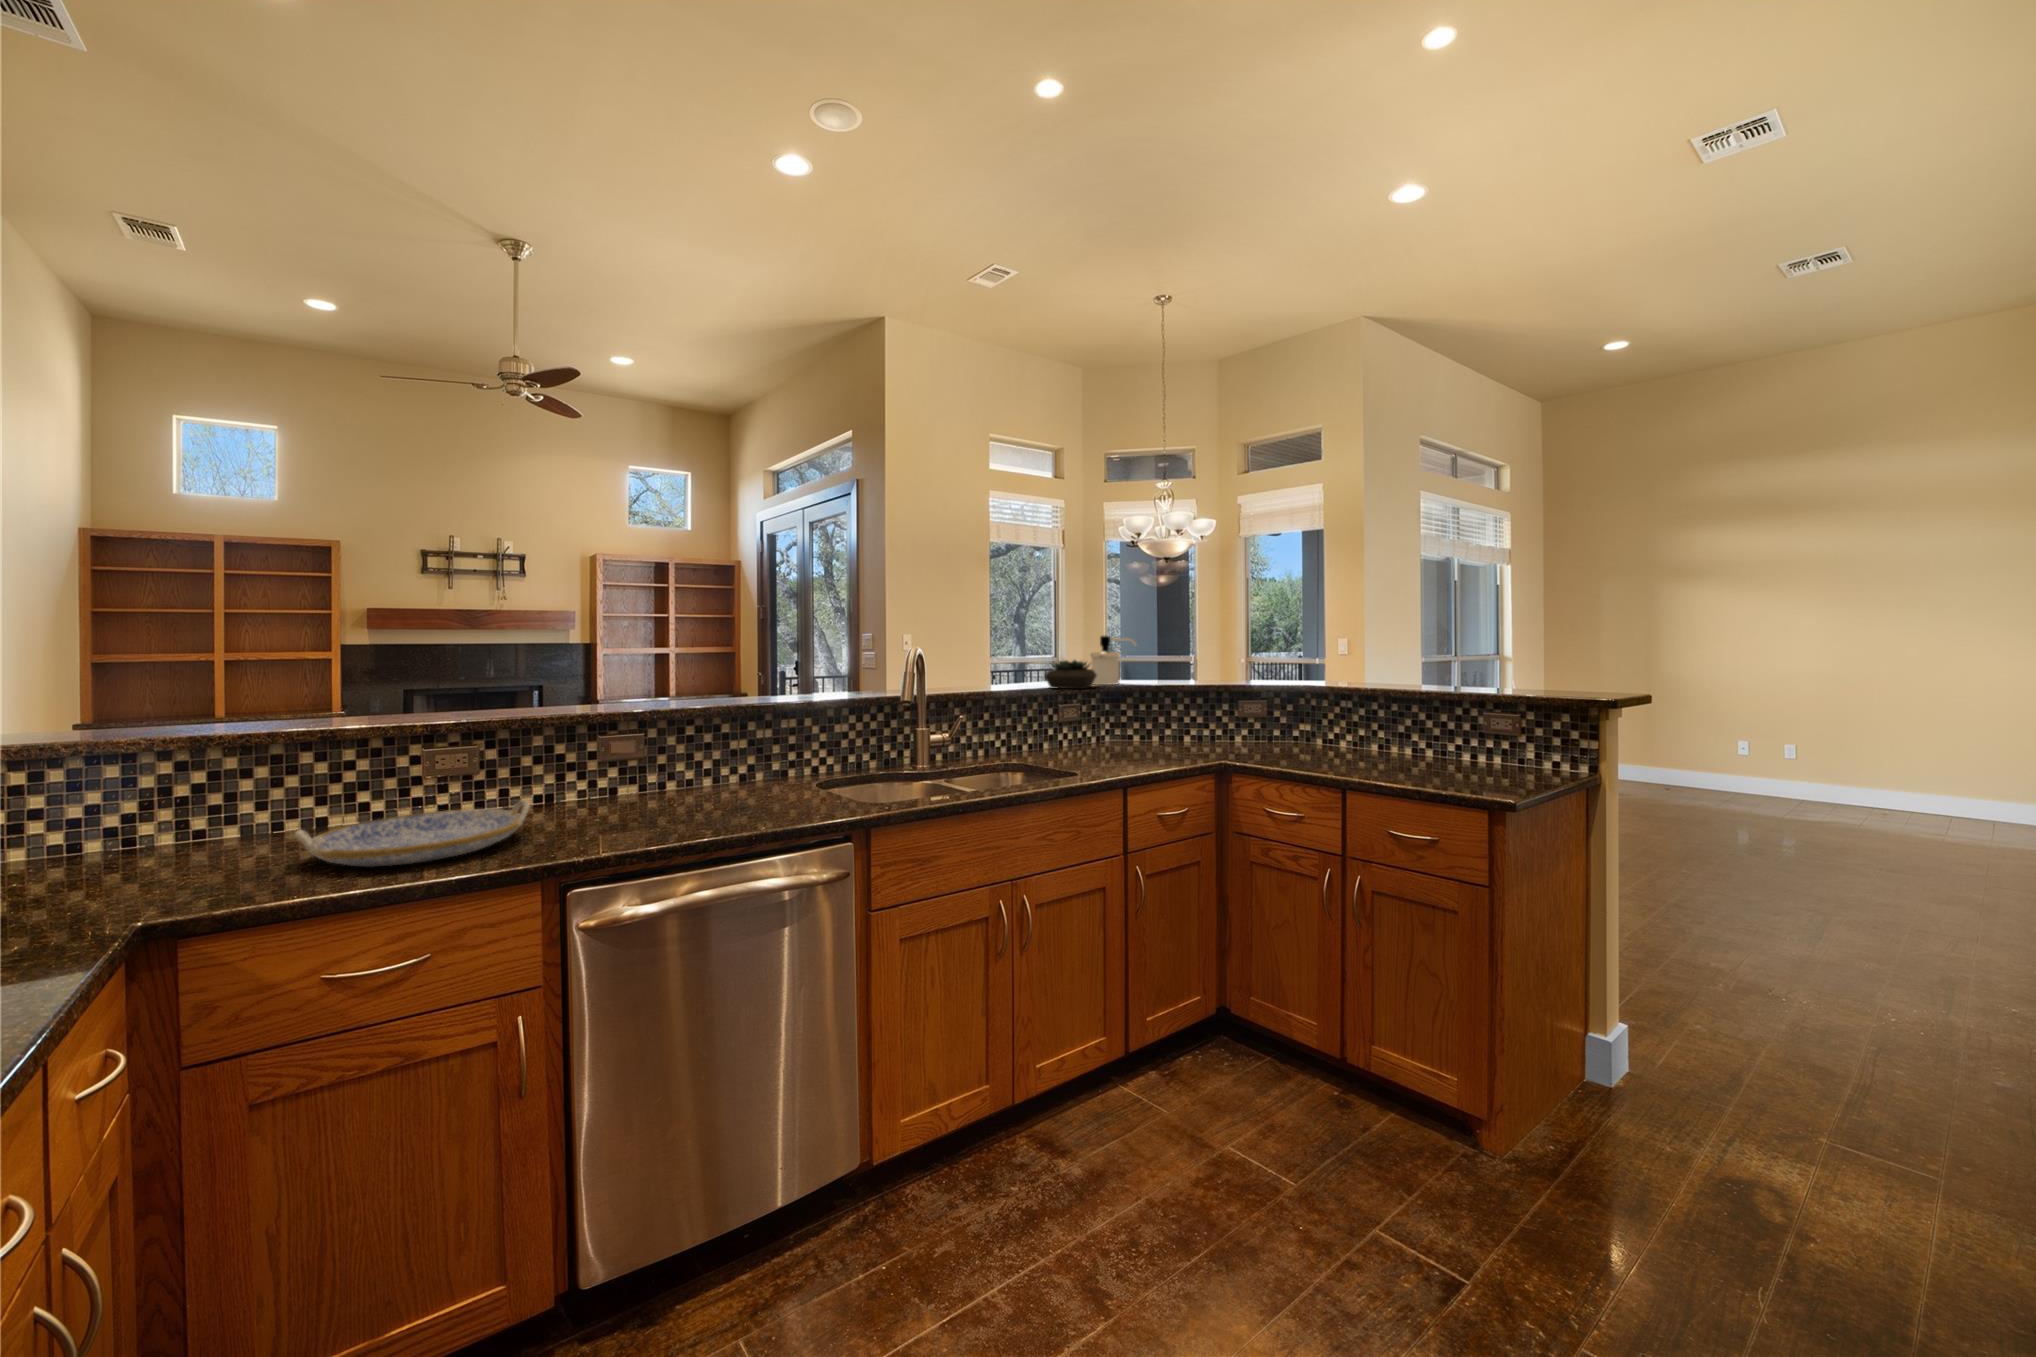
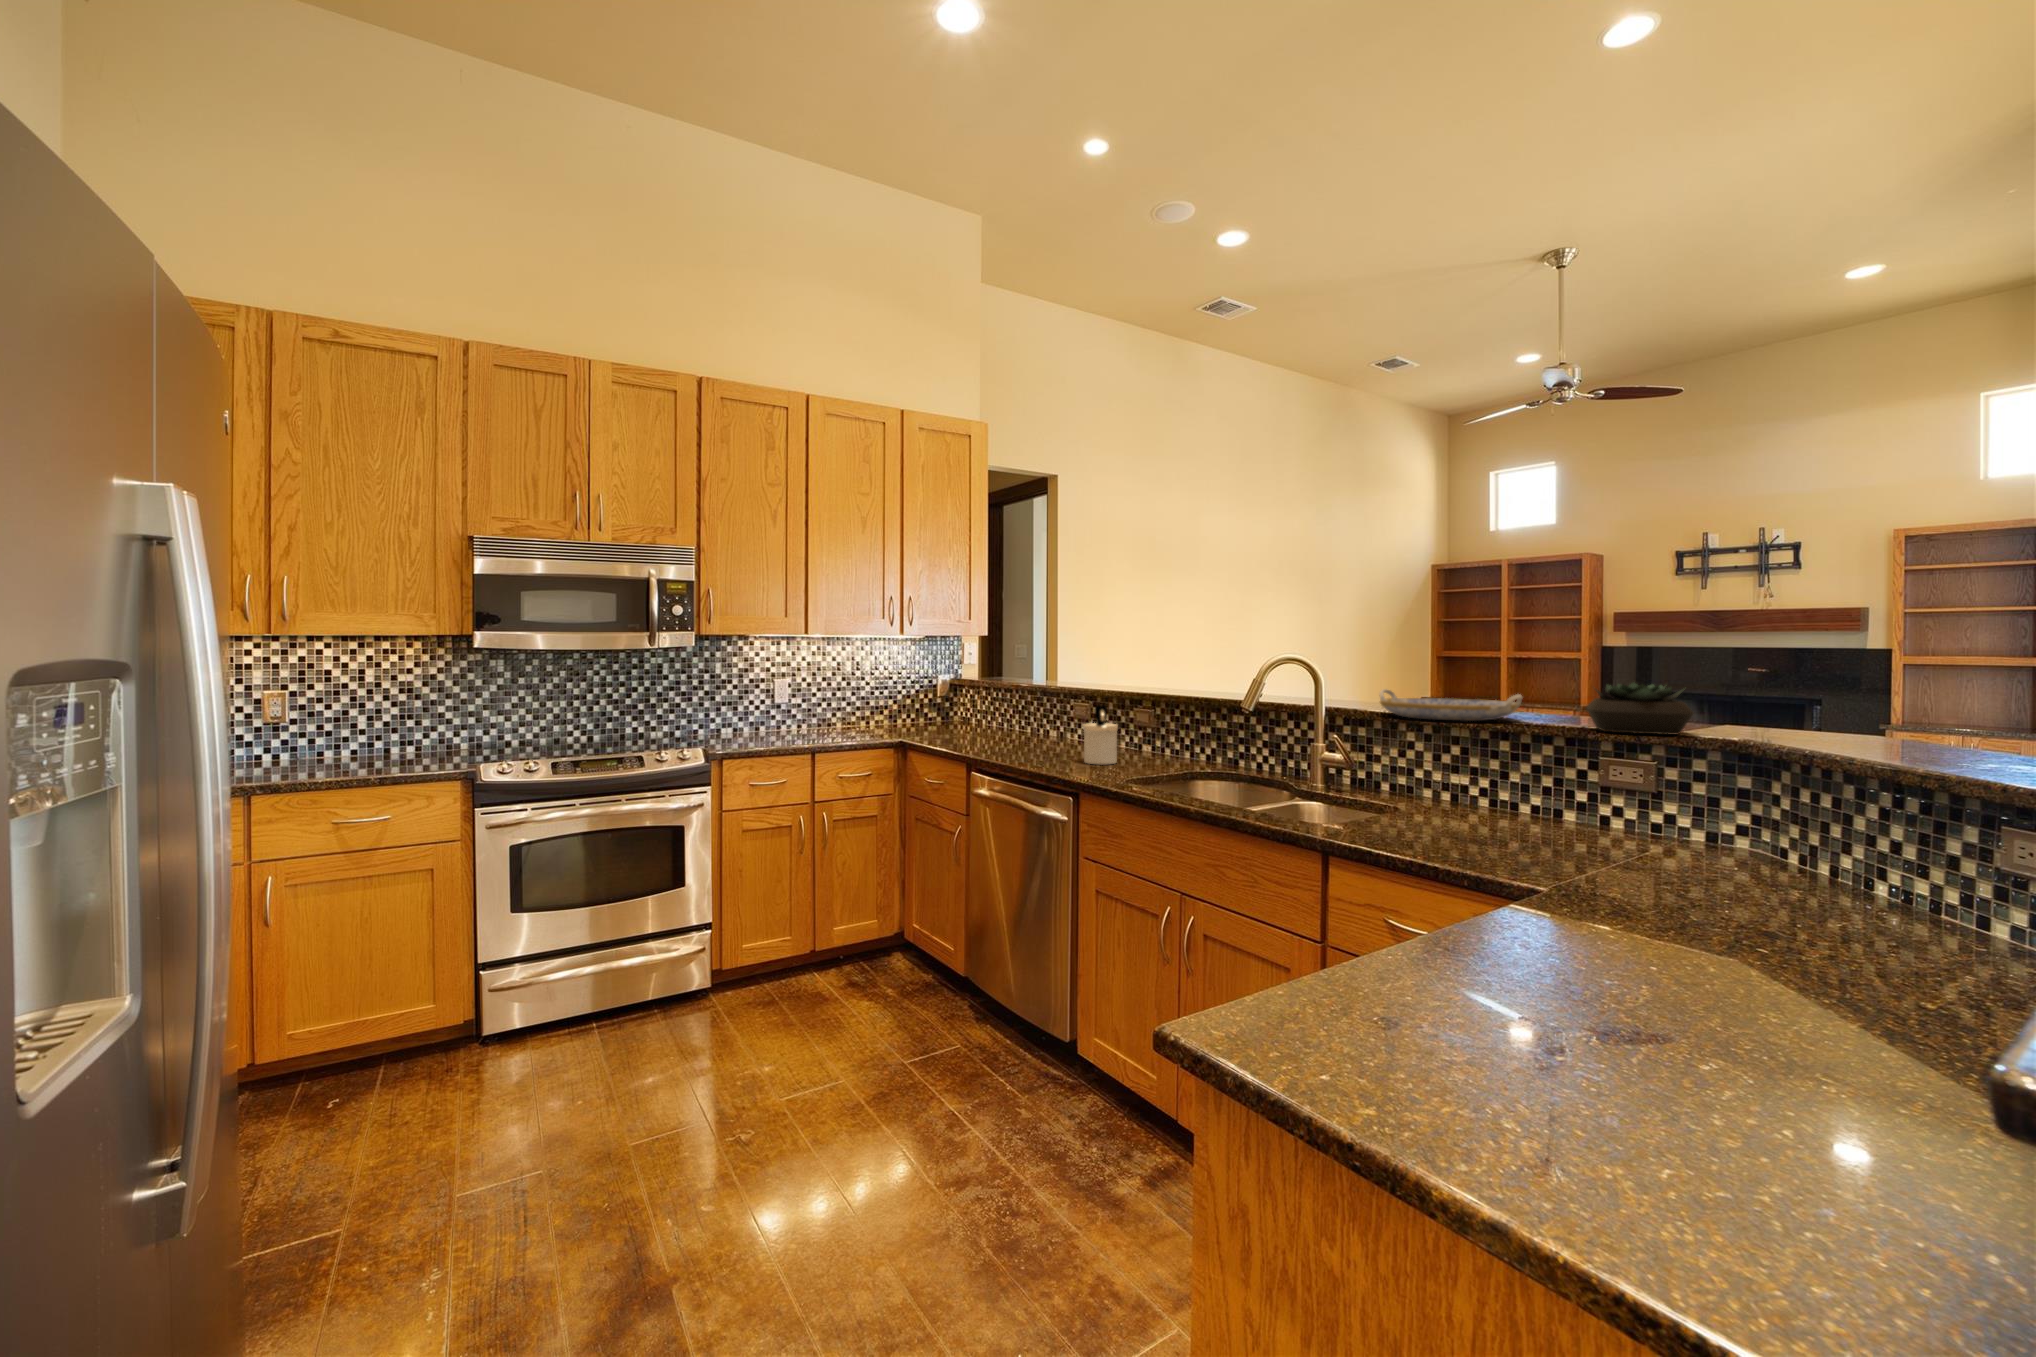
soap dispenser: present [1091,636,1136,685] -> present [1083,705,1118,765]
serving tray: present [295,800,530,867] -> present [1380,689,1522,721]

